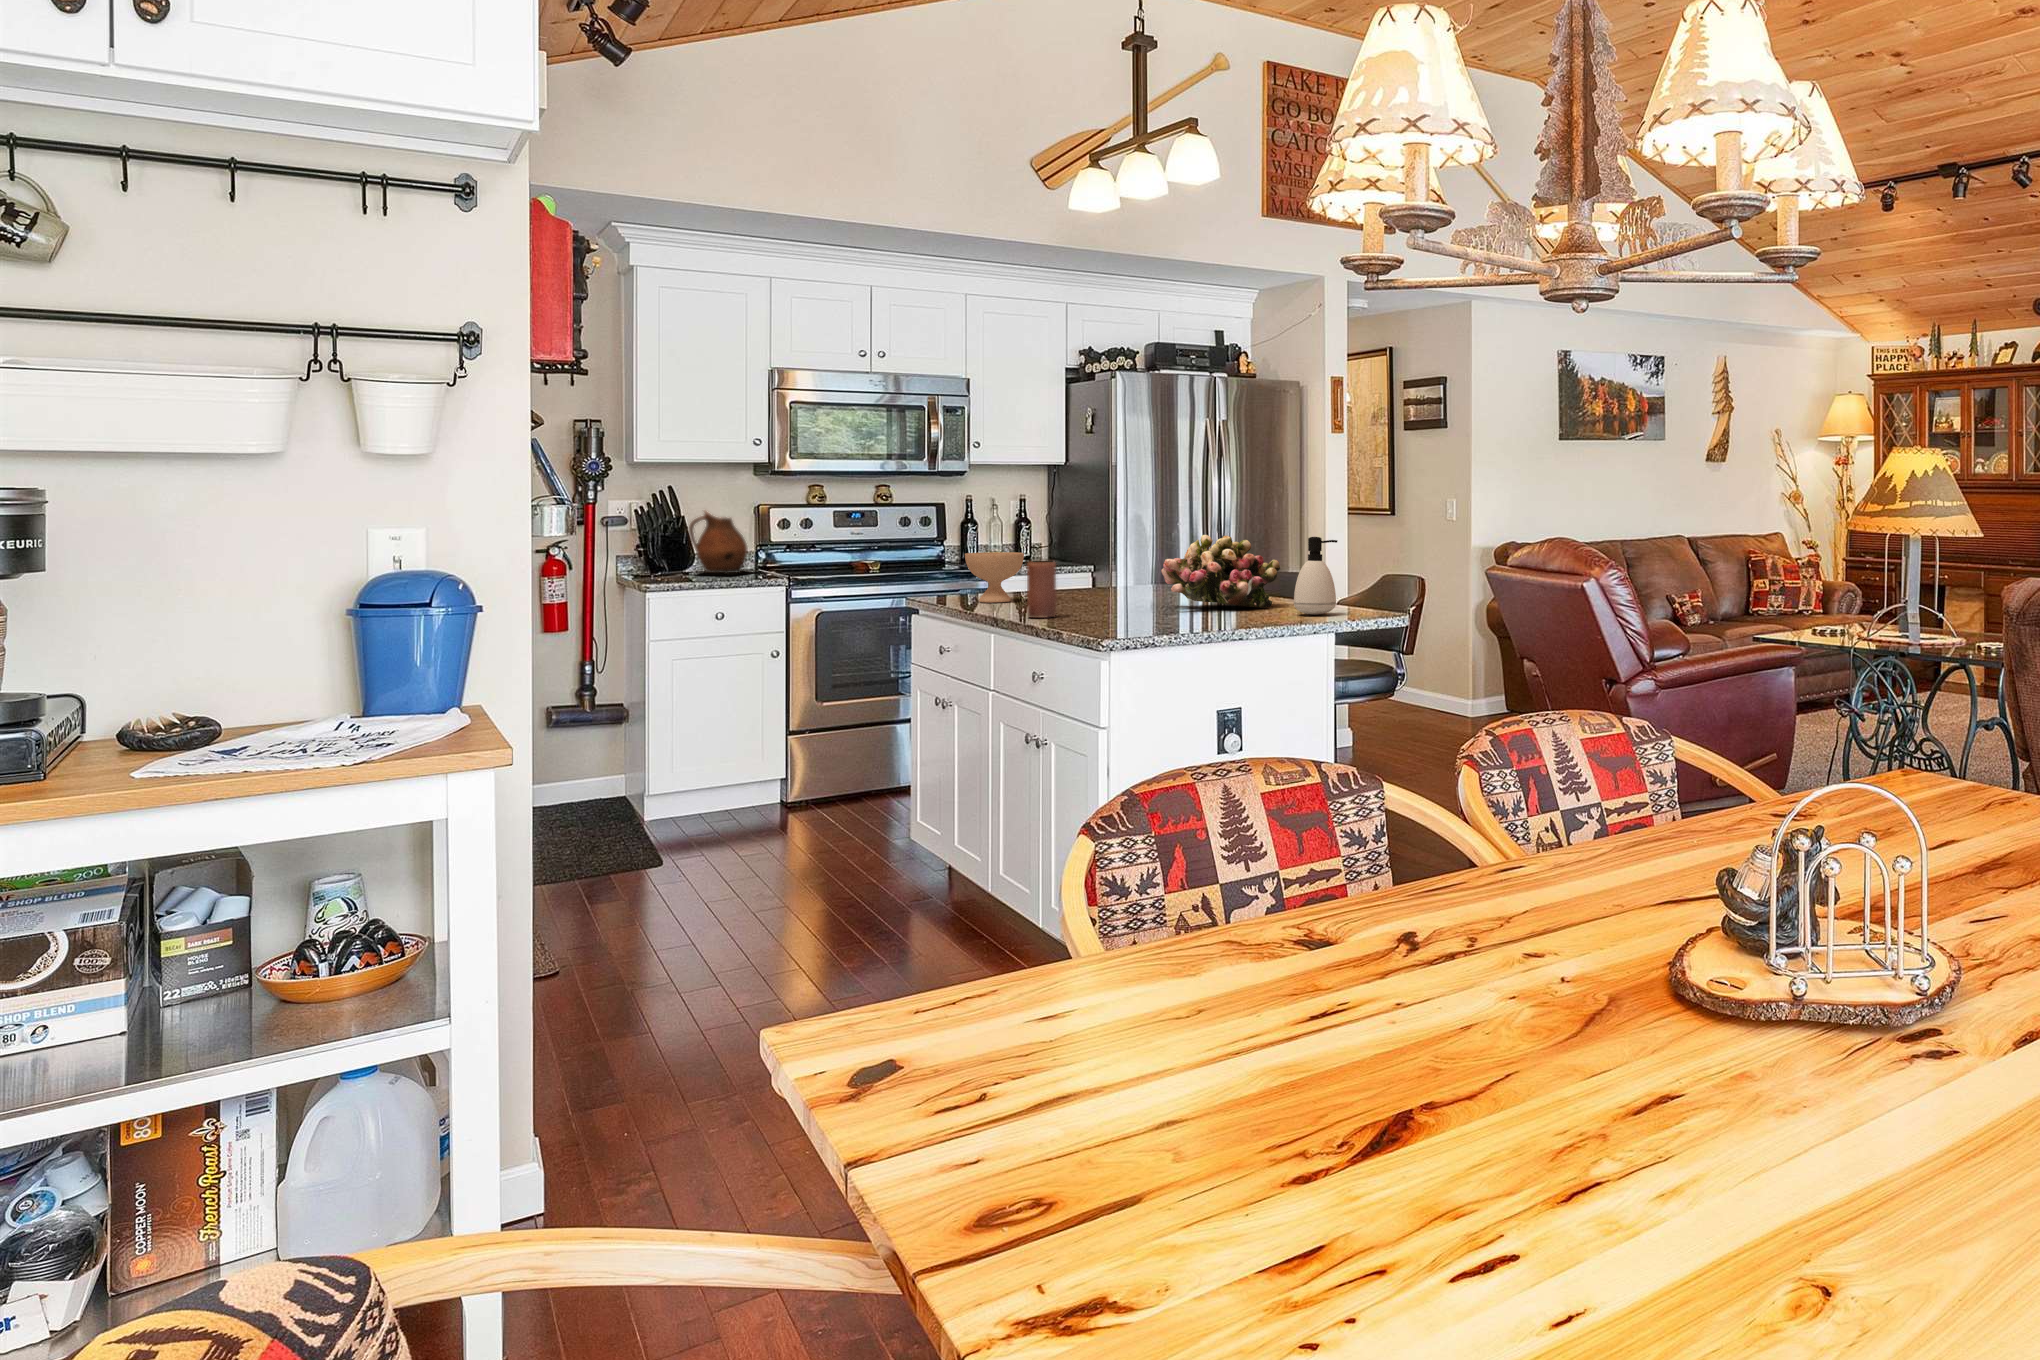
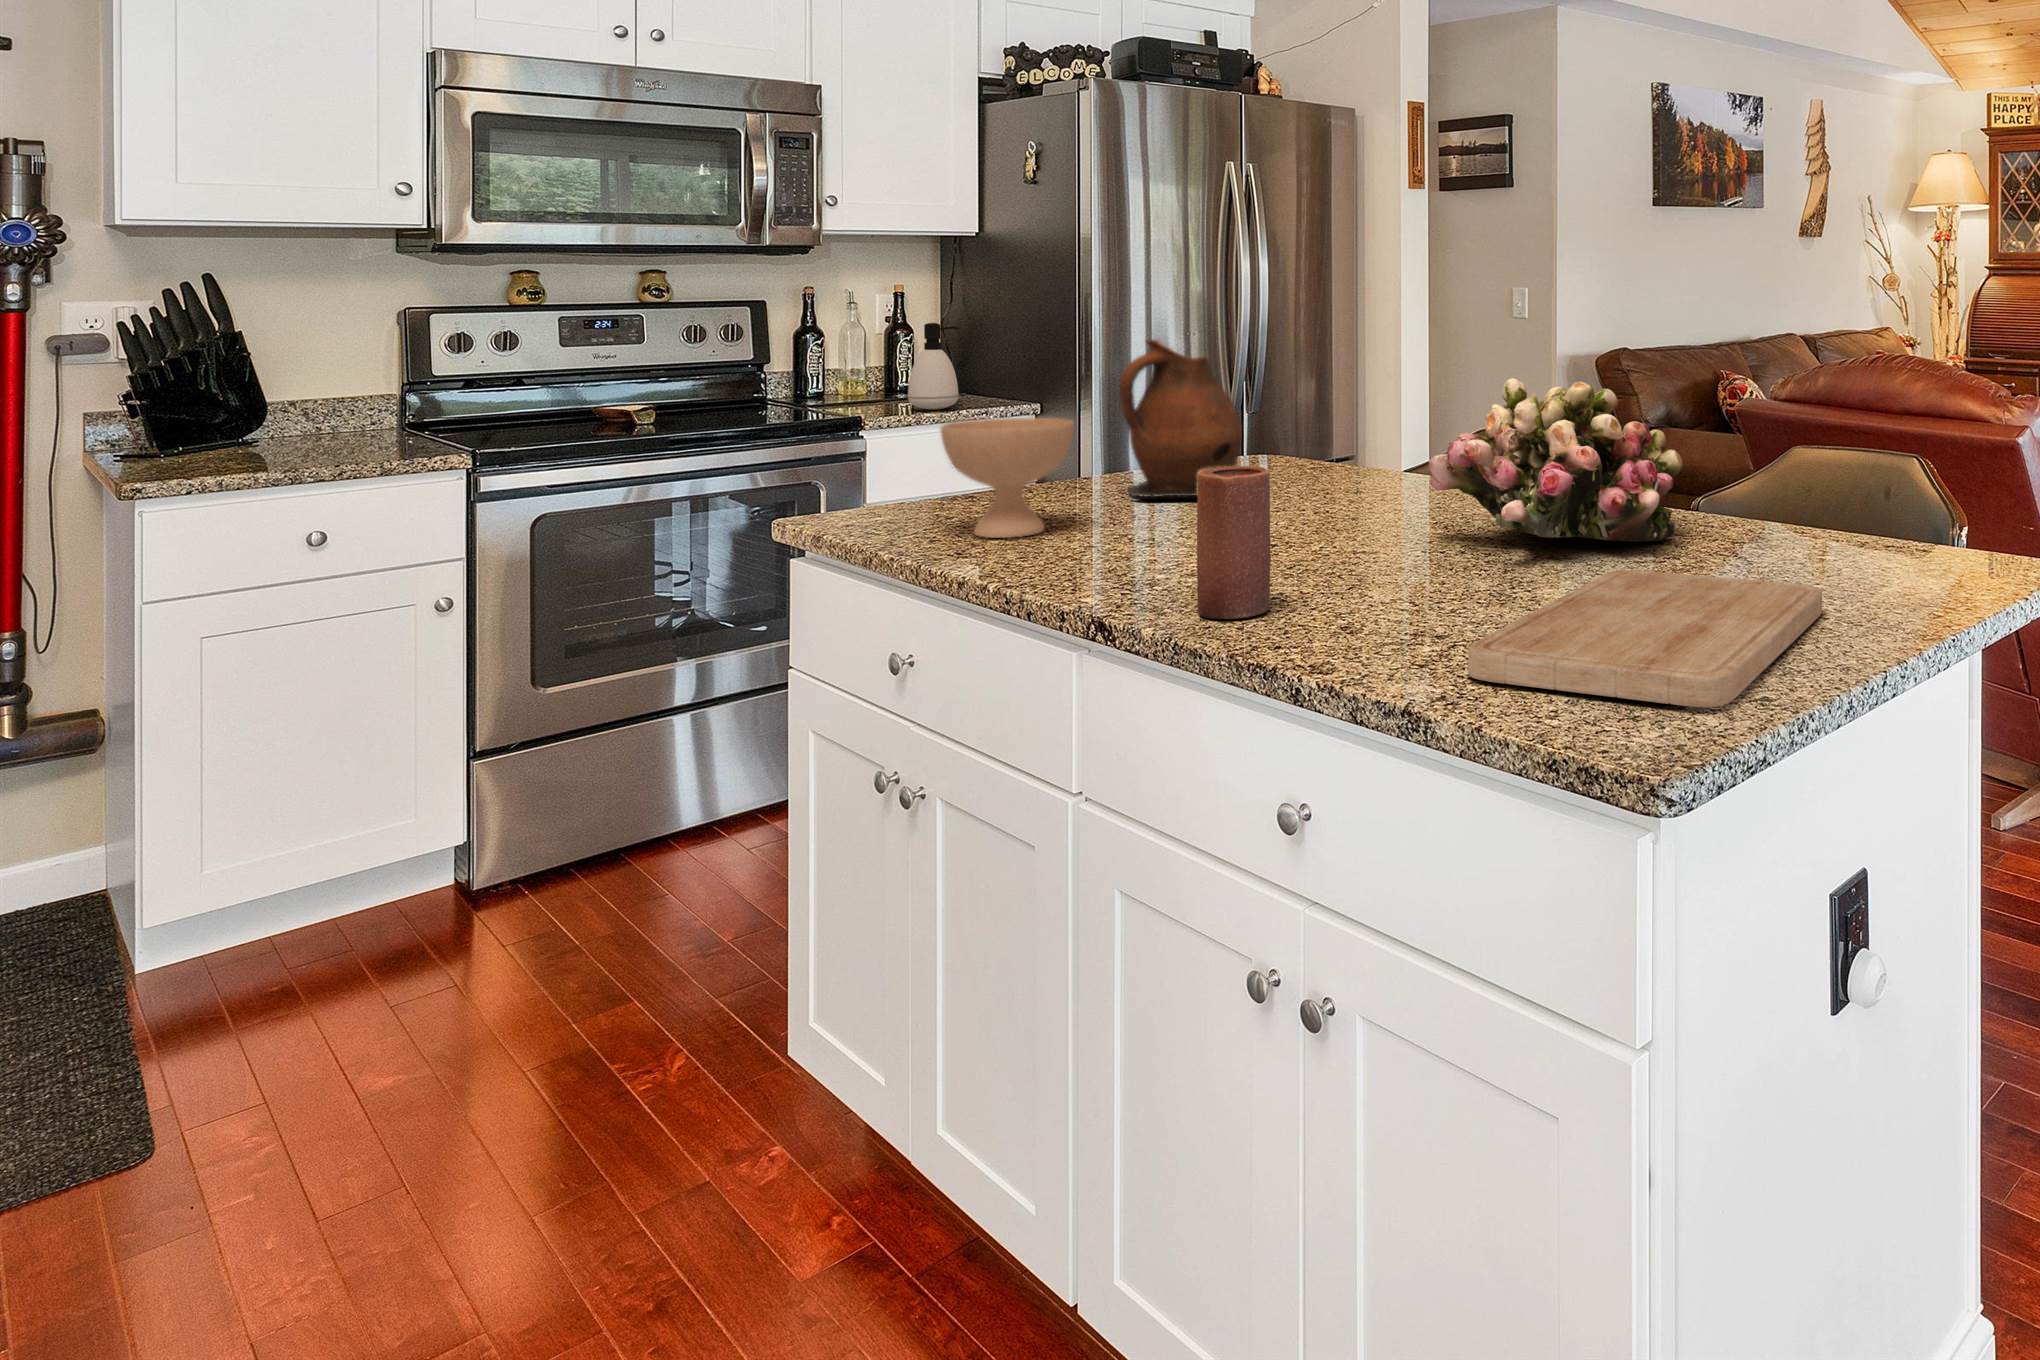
ceramic pitcher: present [689,511,759,573] -> present [1119,339,1242,497]
soap dispenser: present [1294,537,1337,615] -> present [908,323,959,410]
cutting board: none [1087,608,1260,632] -> present [1468,570,1822,707]

